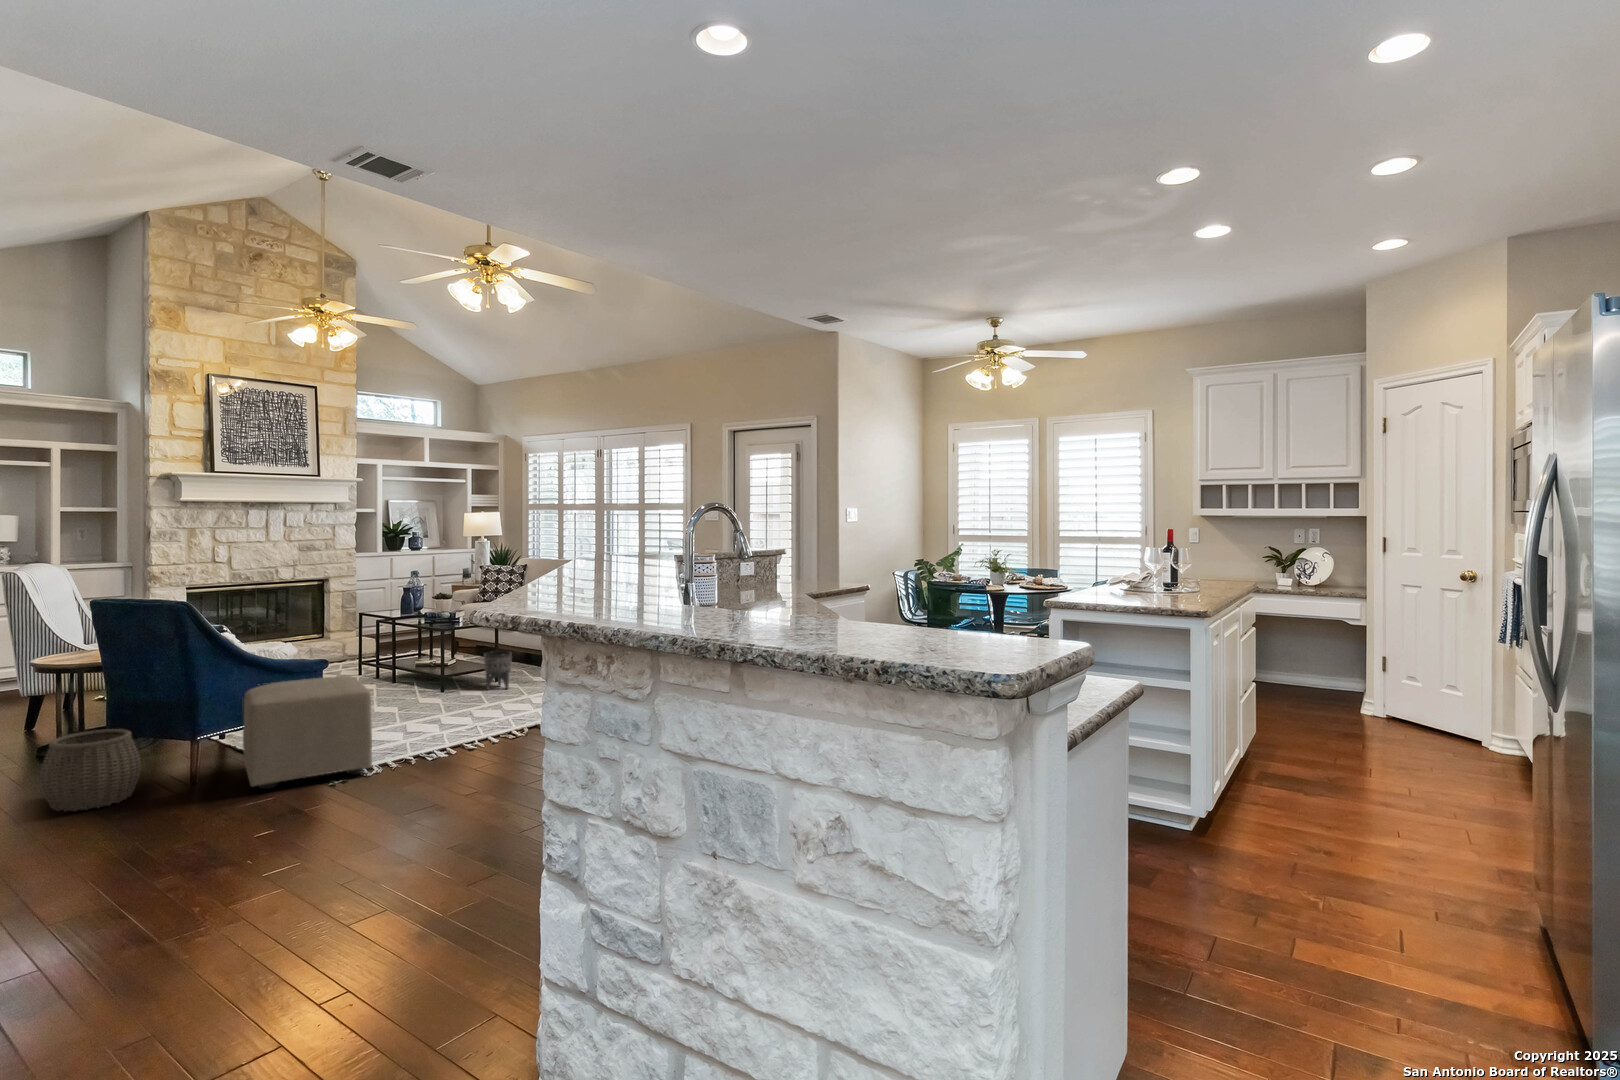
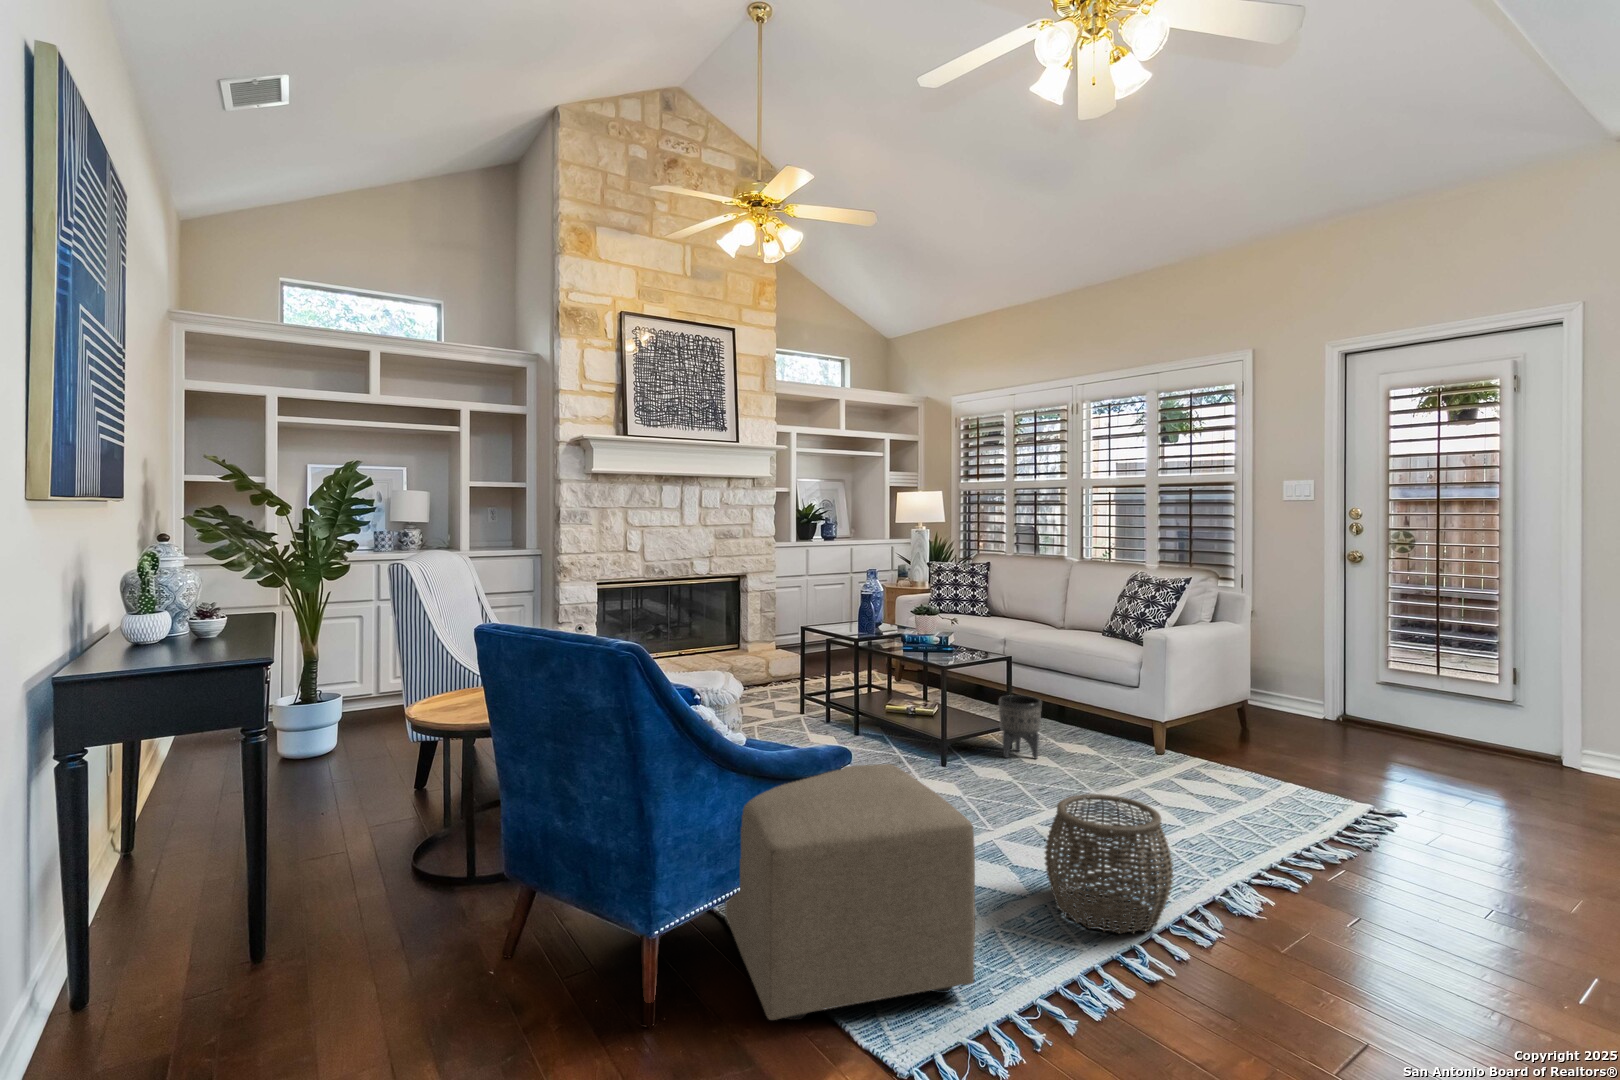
woven basket: present [40,729,140,811] -> present [1045,794,1173,934]

